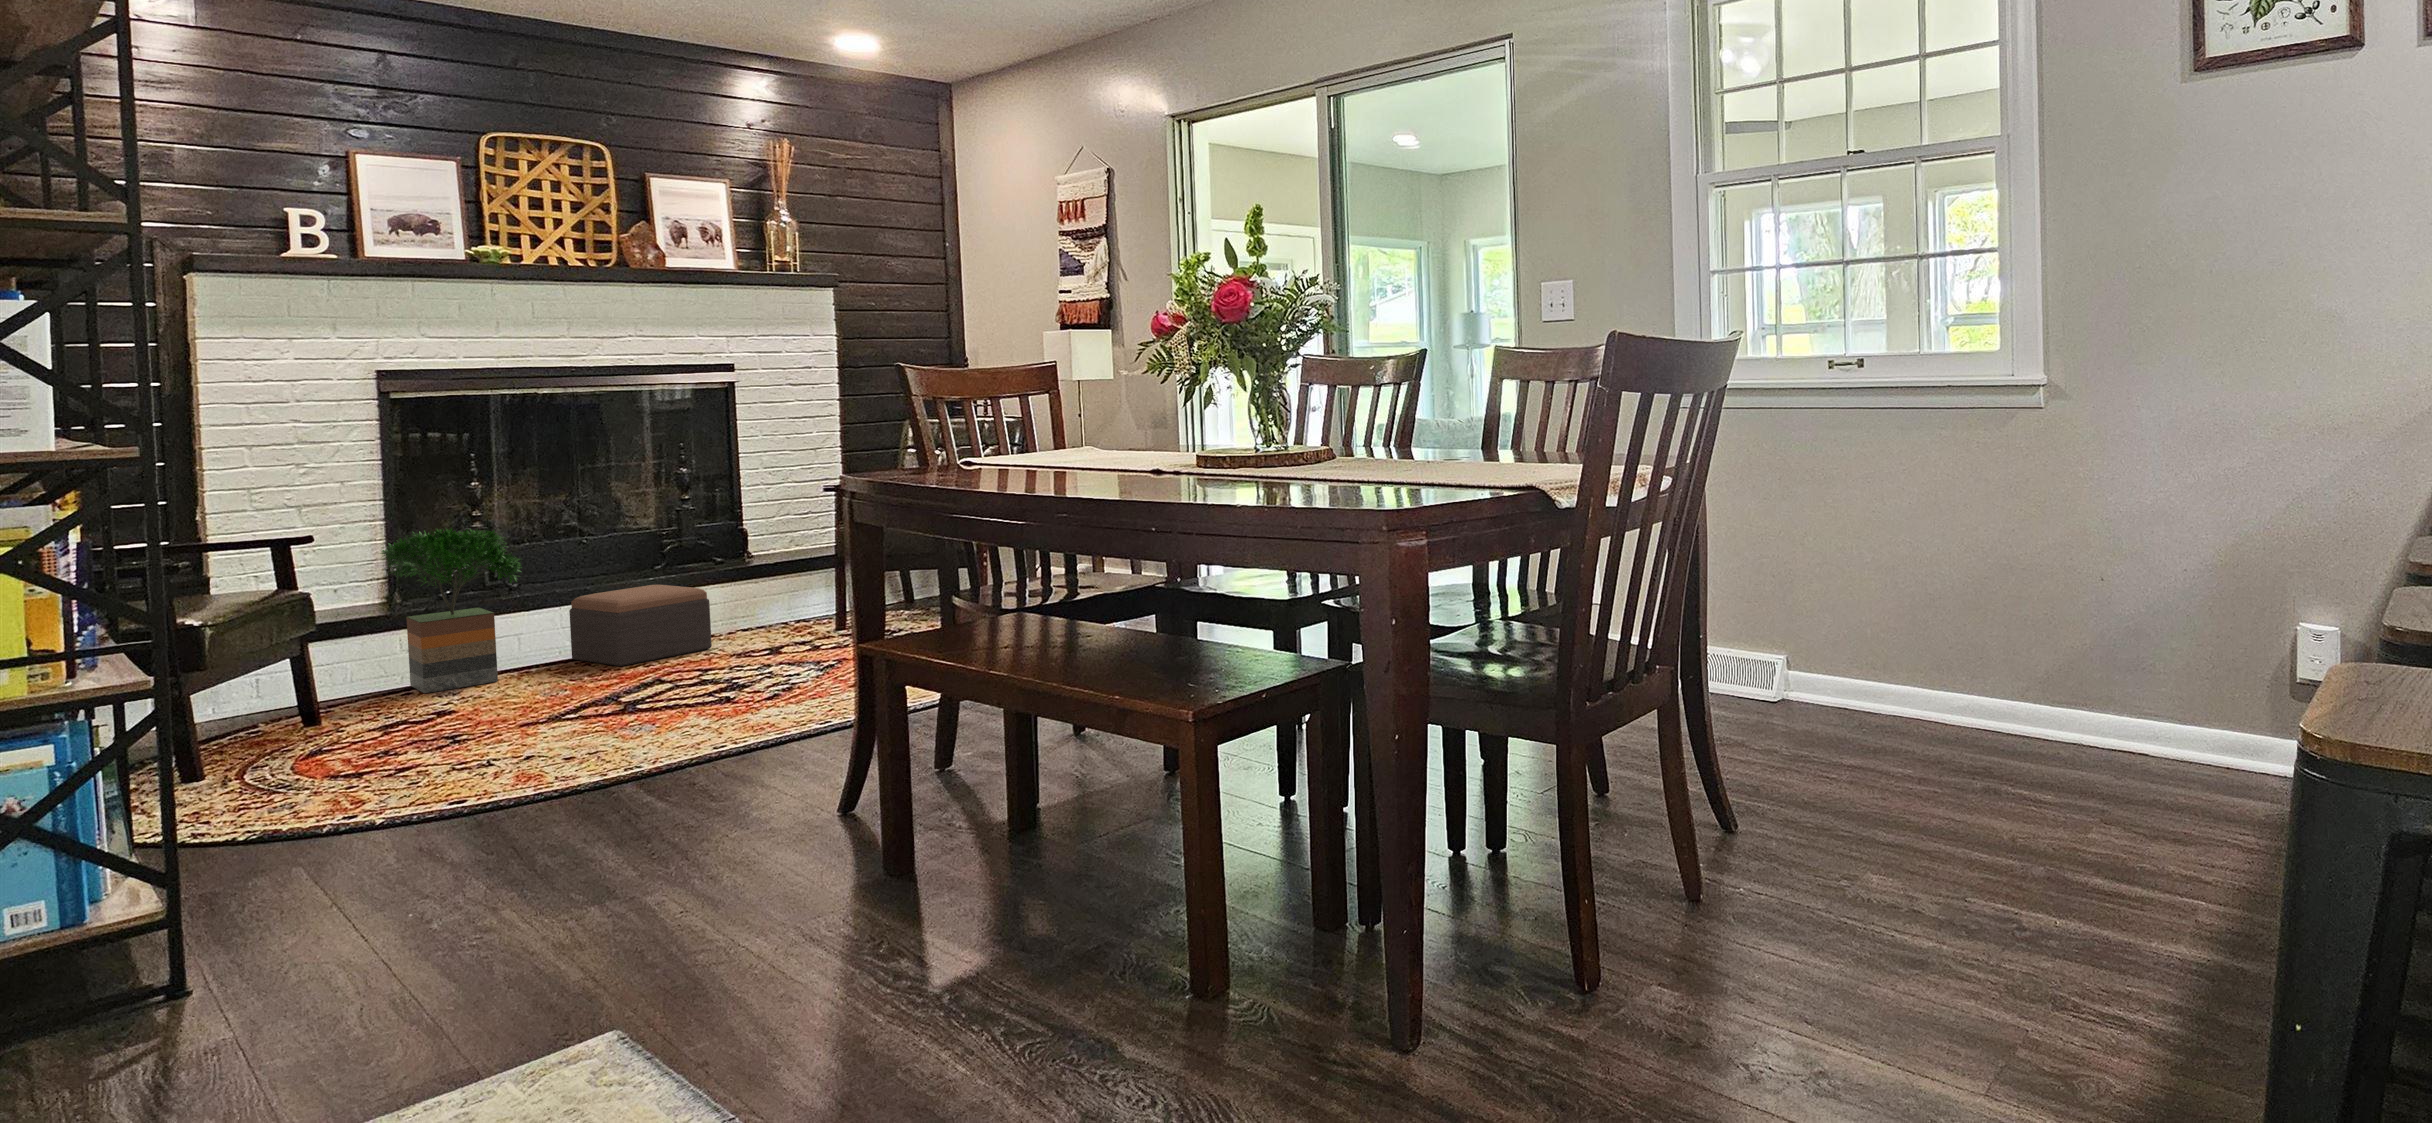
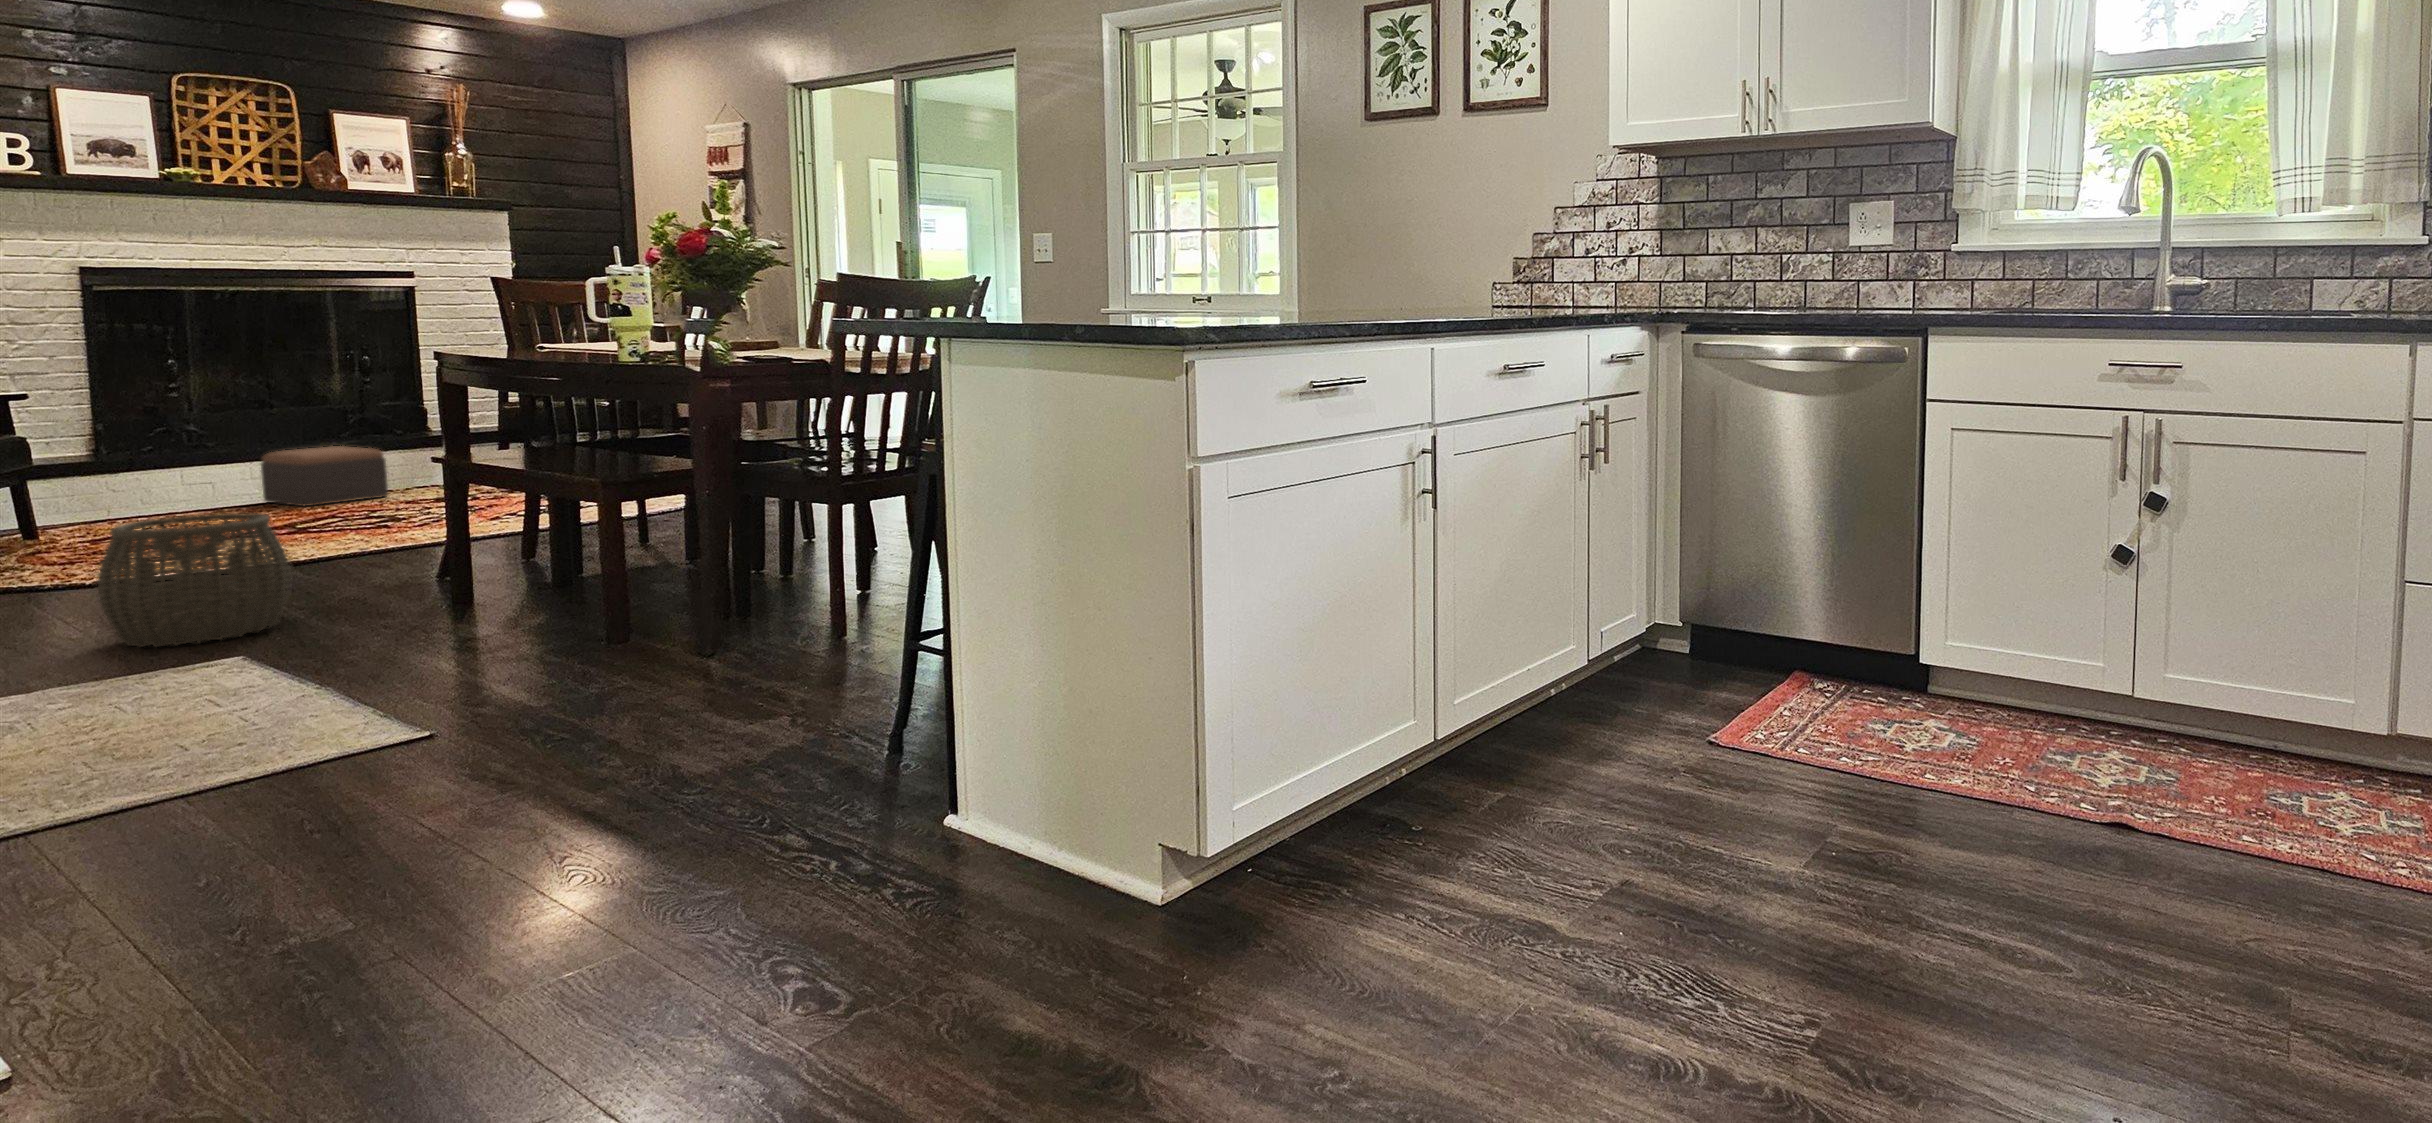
potted tree: present [380,528,521,693] -> none [85,393,216,521]
woven basket: none [404,746,685,996] -> present [96,513,291,647]

